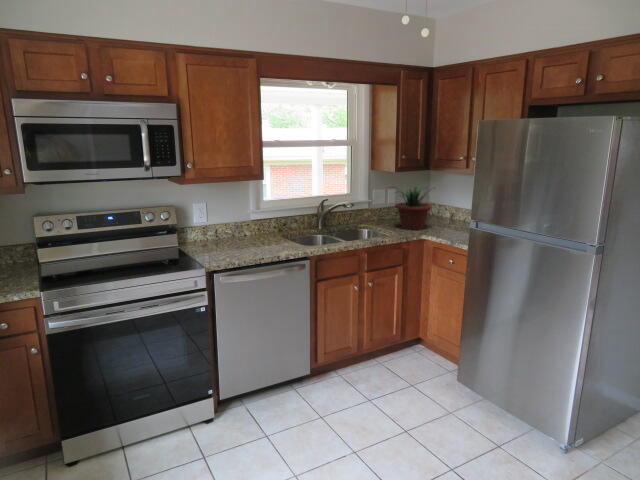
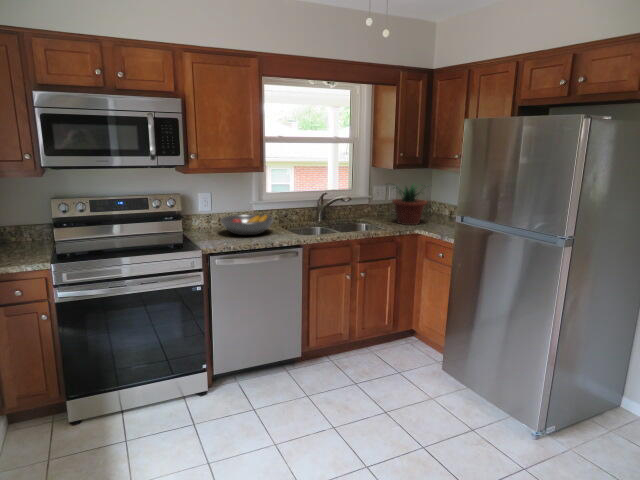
fruit bowl: none [219,225,277,248] -> present [220,214,274,235]

